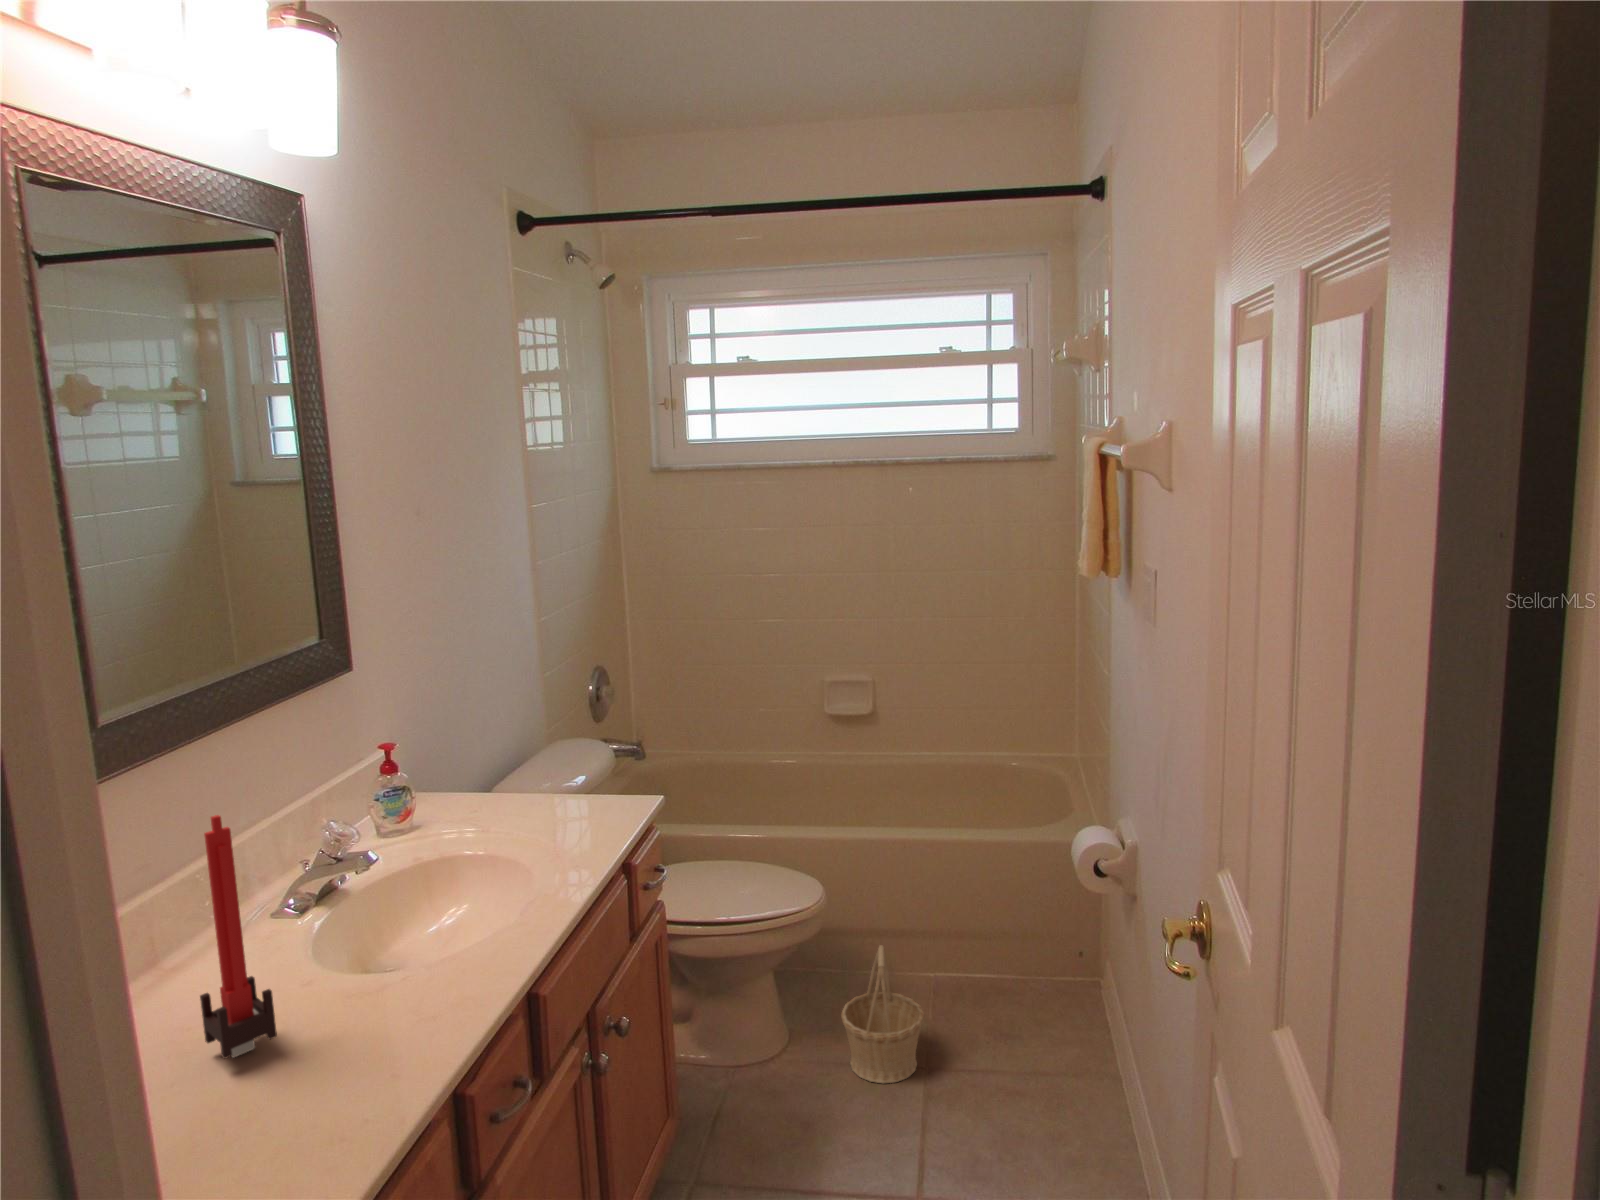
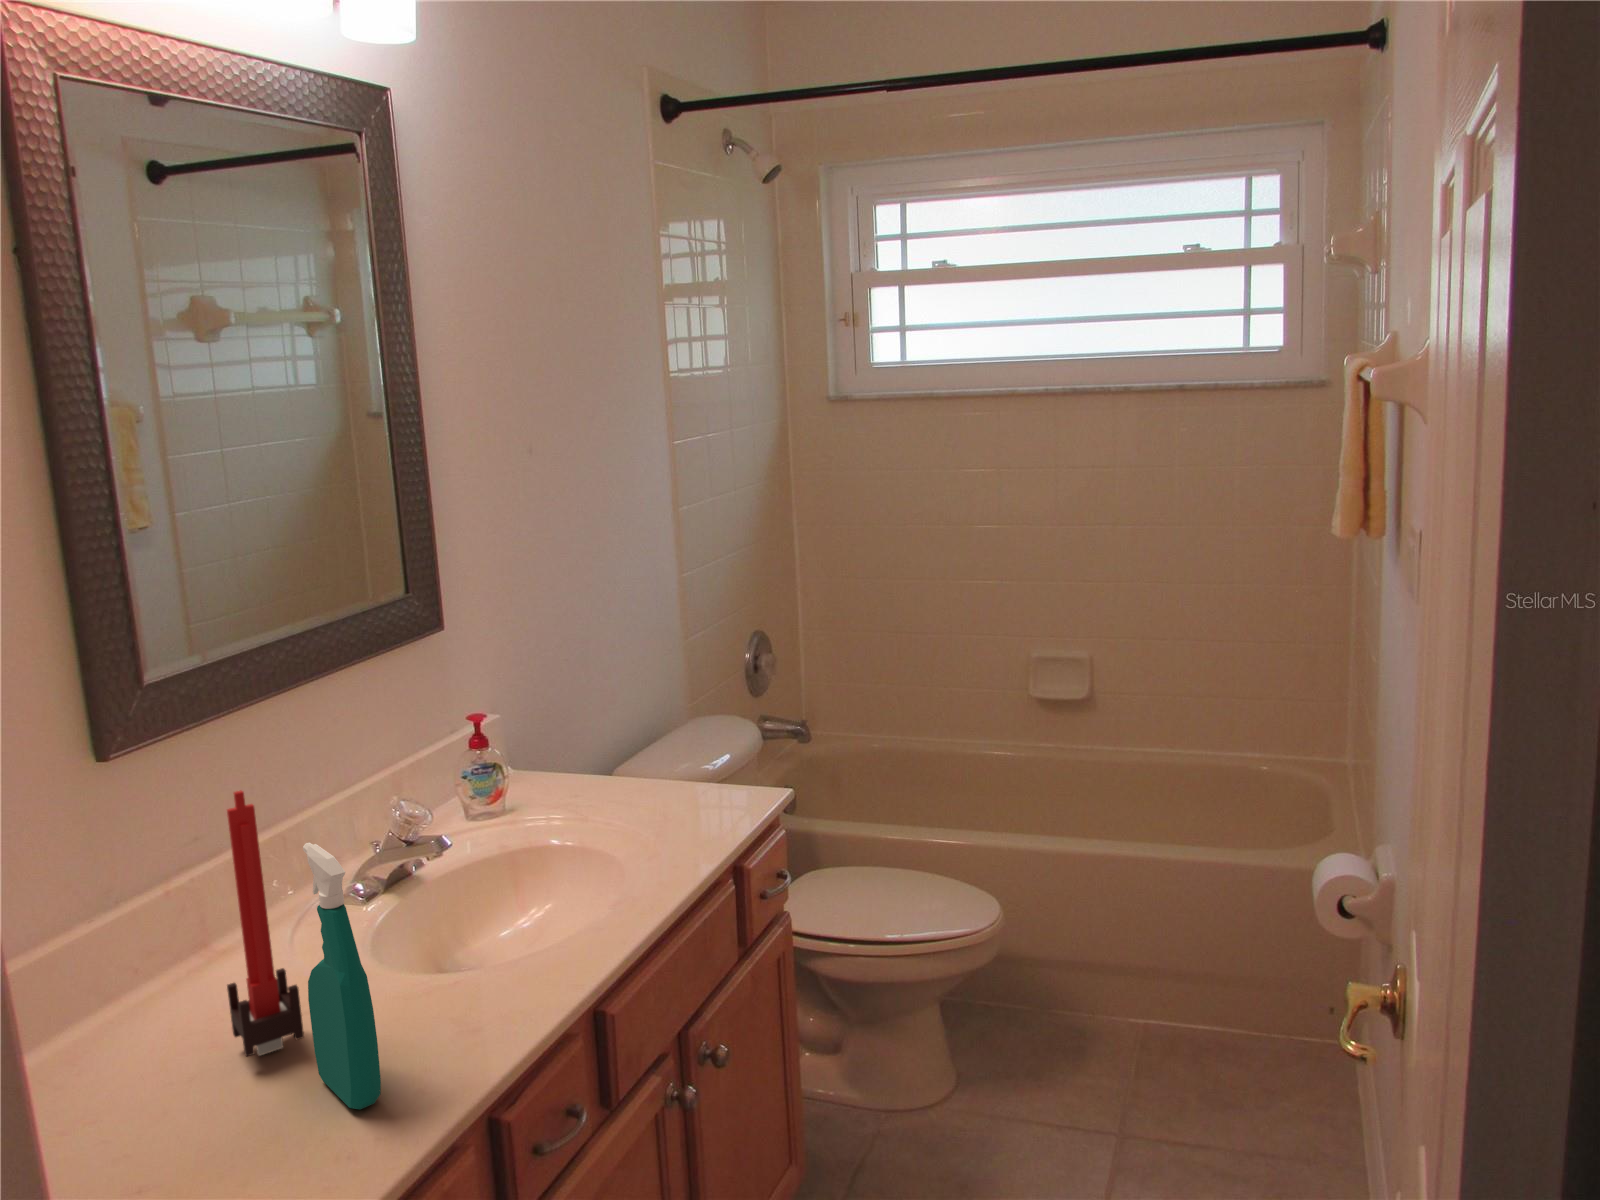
spray bottle: none [285,857,362,1093] -> present [303,842,381,1110]
basket: present [841,945,924,1084] -> none [1014,984,1118,1152]

